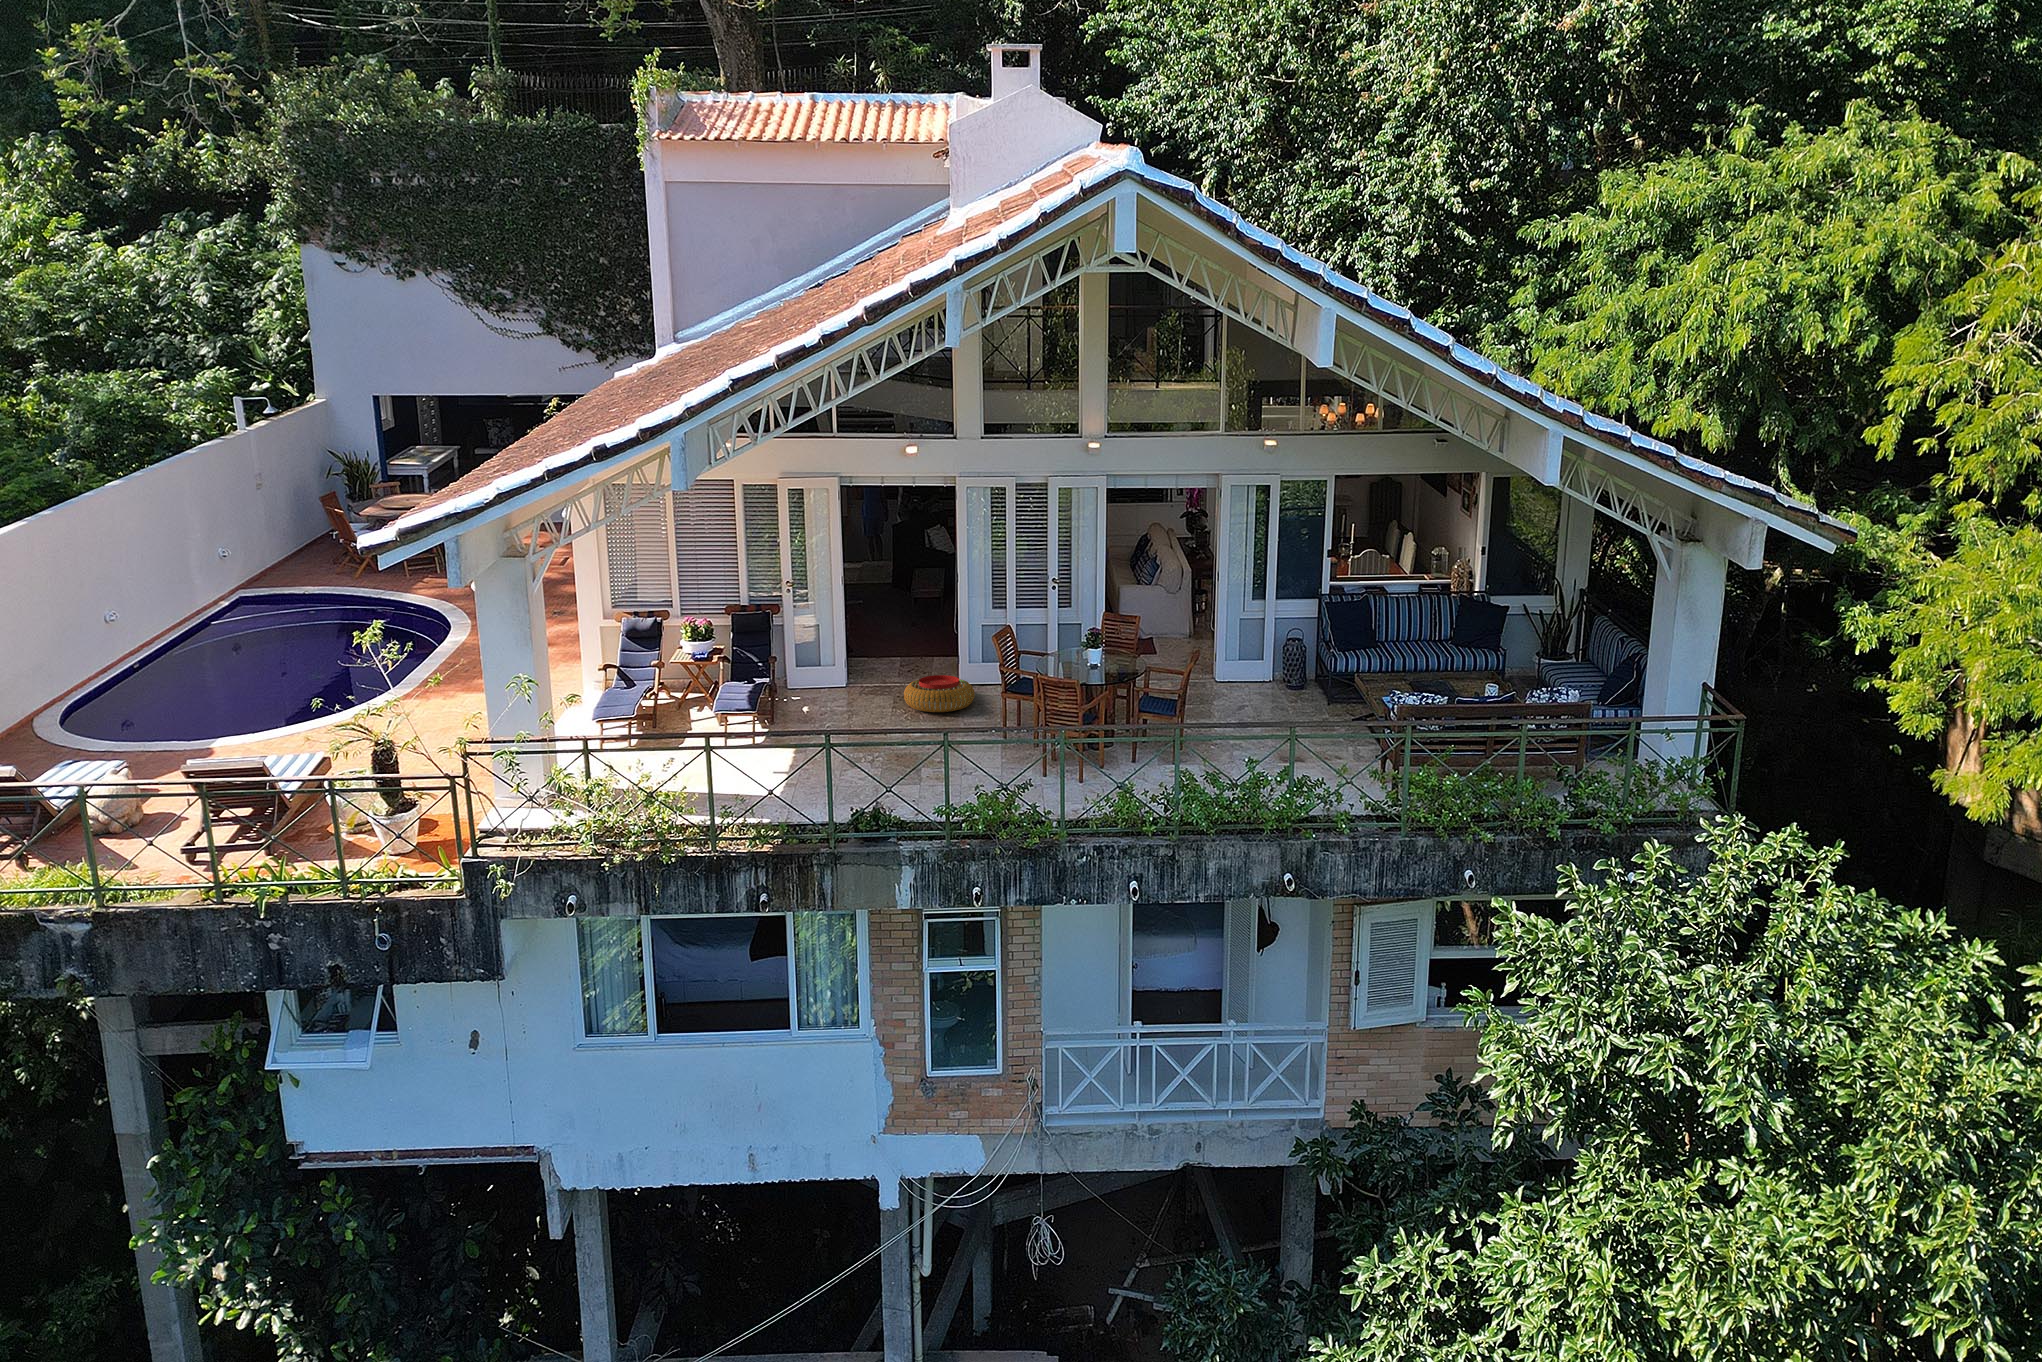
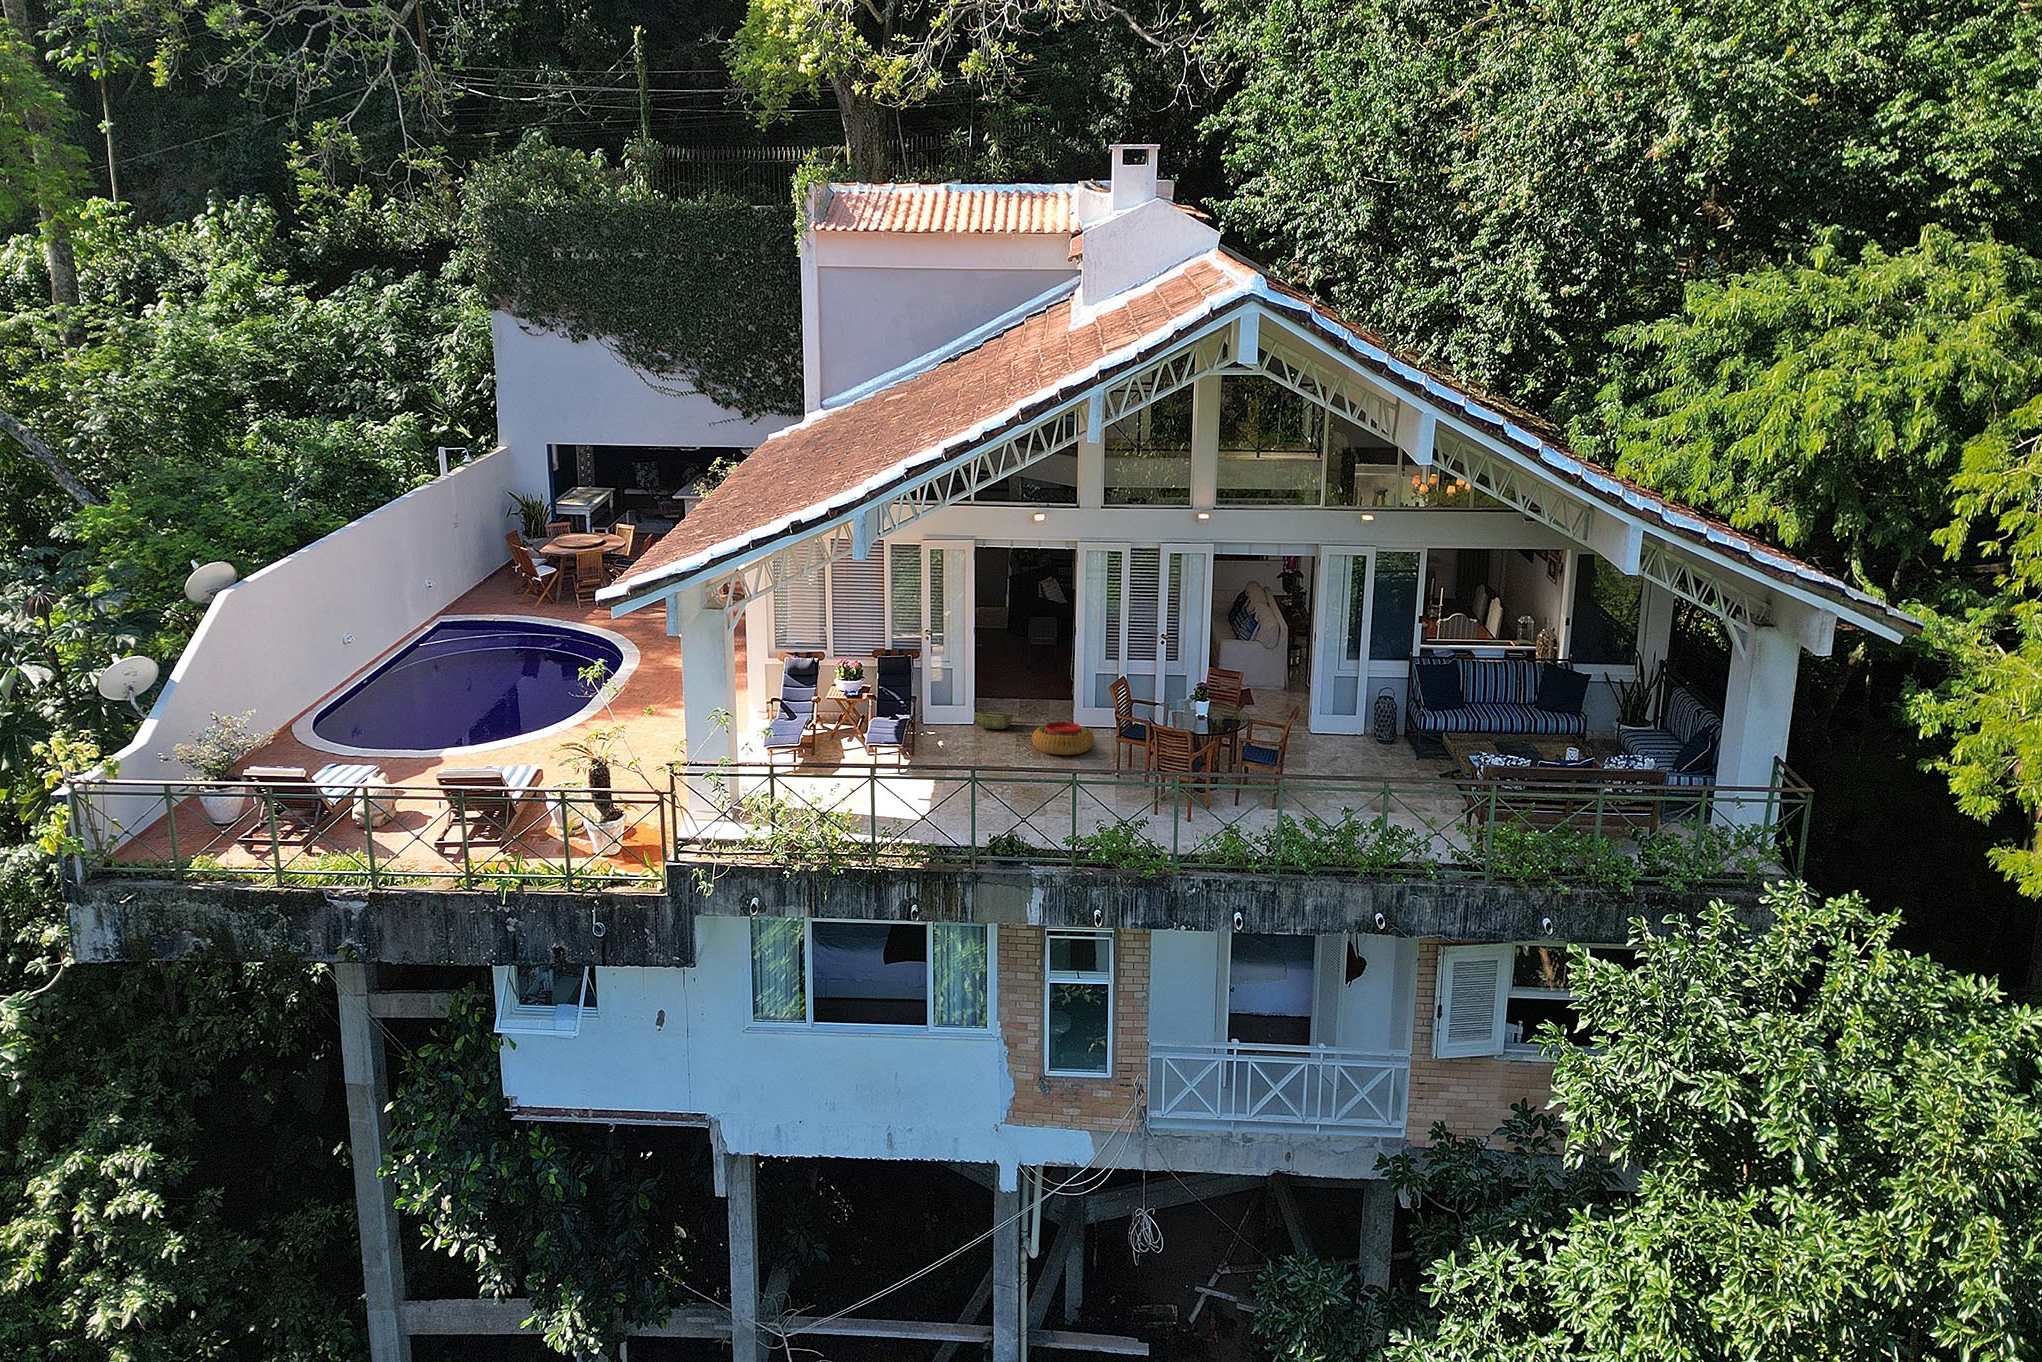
woven basket: none [838,667,883,687] -> present [974,712,1012,729]

